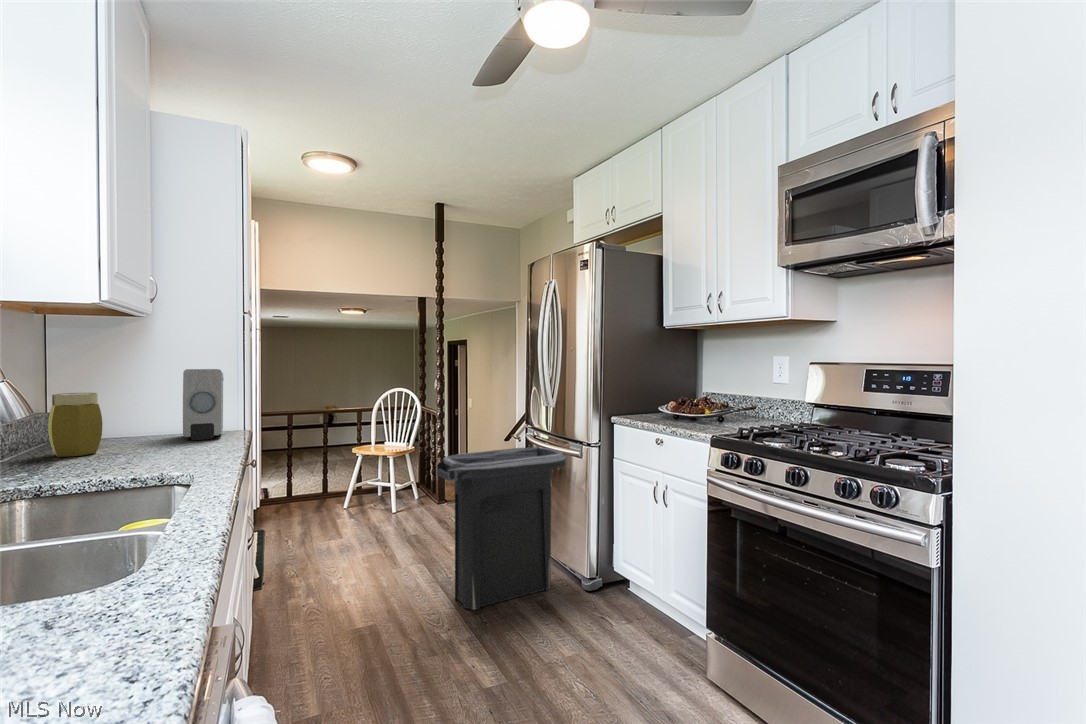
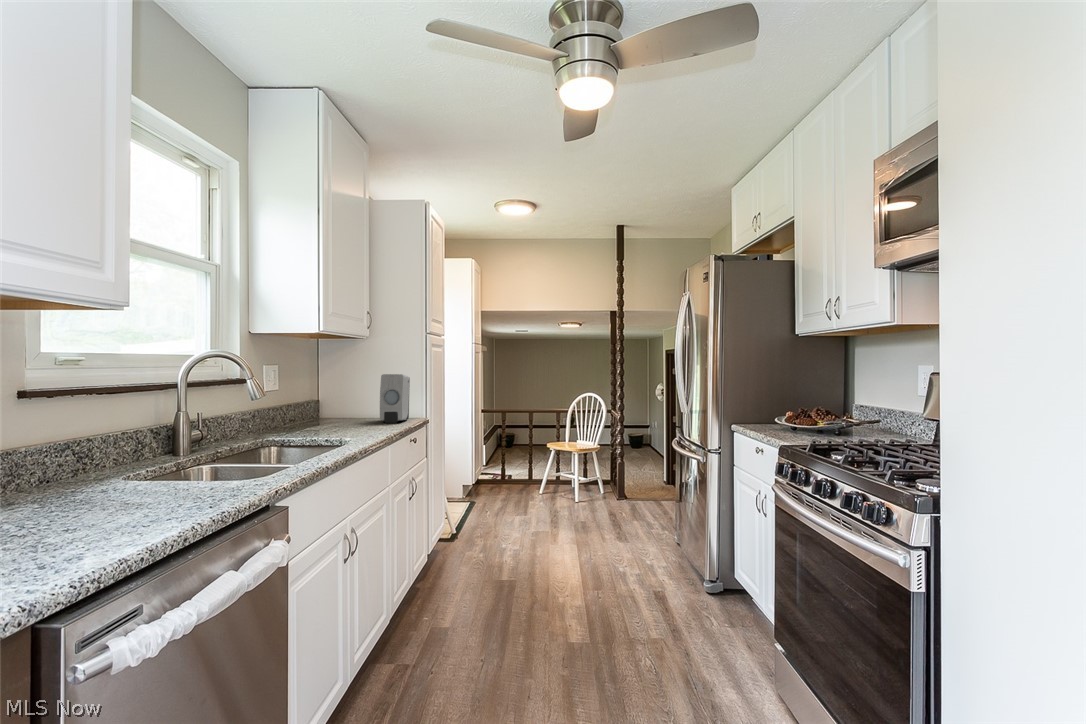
jar: present [48,393,102,457] -> none [304,388,331,427]
trash can: present [437,447,567,610] -> none [571,450,694,588]

